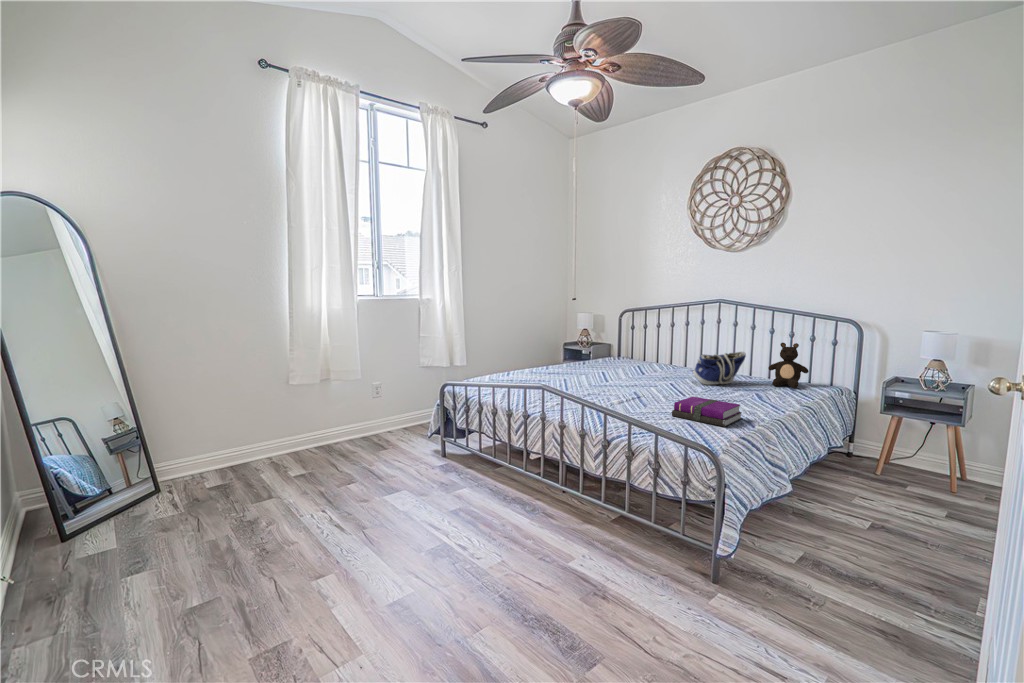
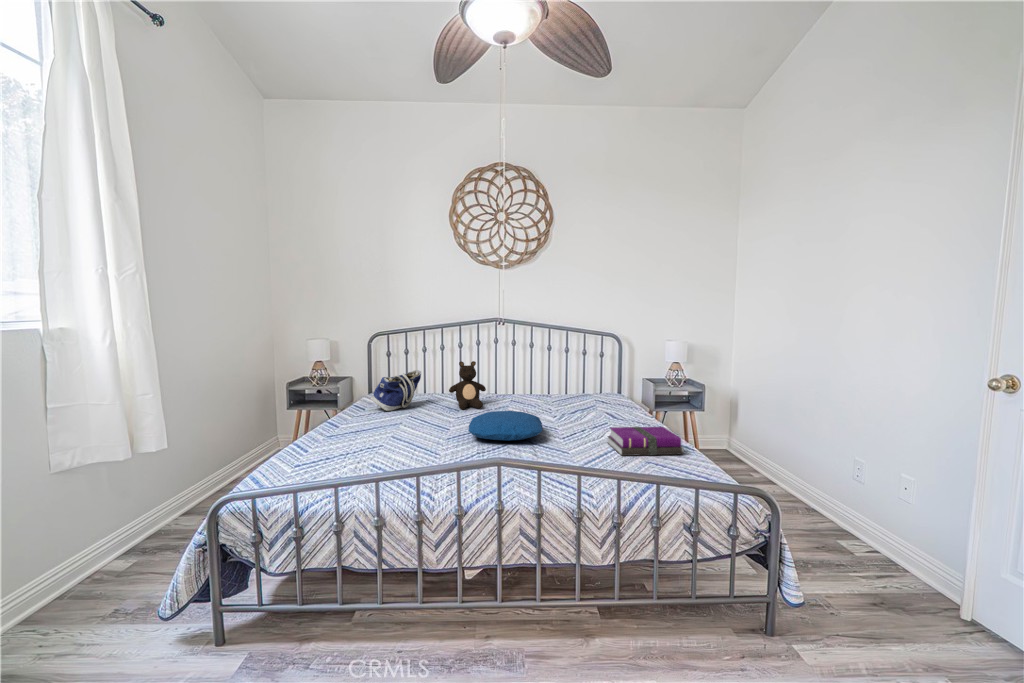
teddy bear: present [768,343,809,388] -> present [449,361,486,409]
tote bag: present [693,352,746,385] -> present [371,370,421,411]
pillow: none [597,373,667,393] -> present [469,411,543,440]

